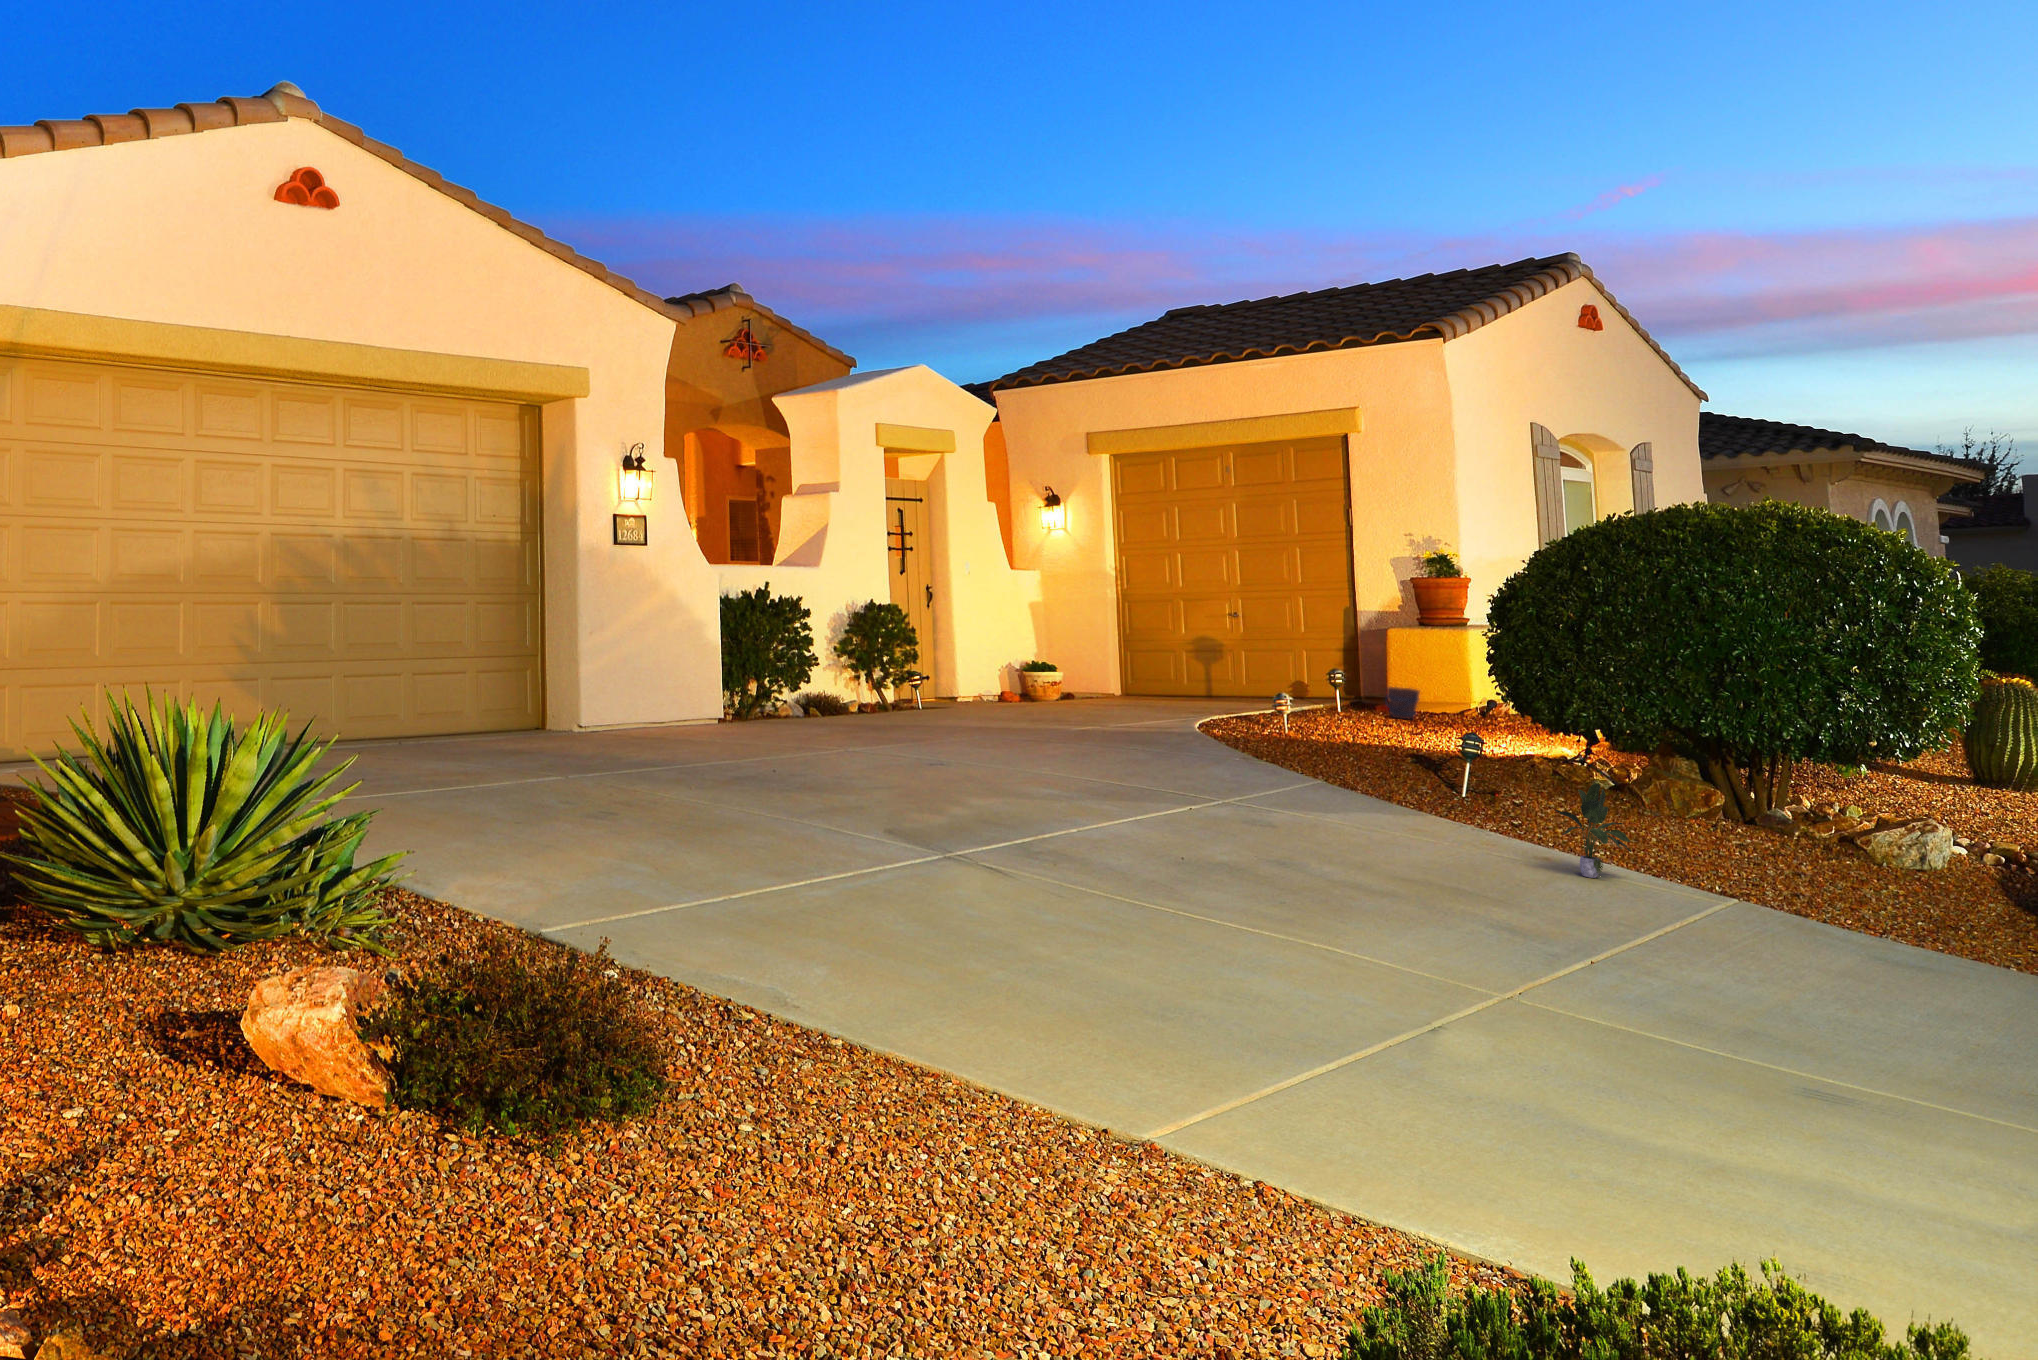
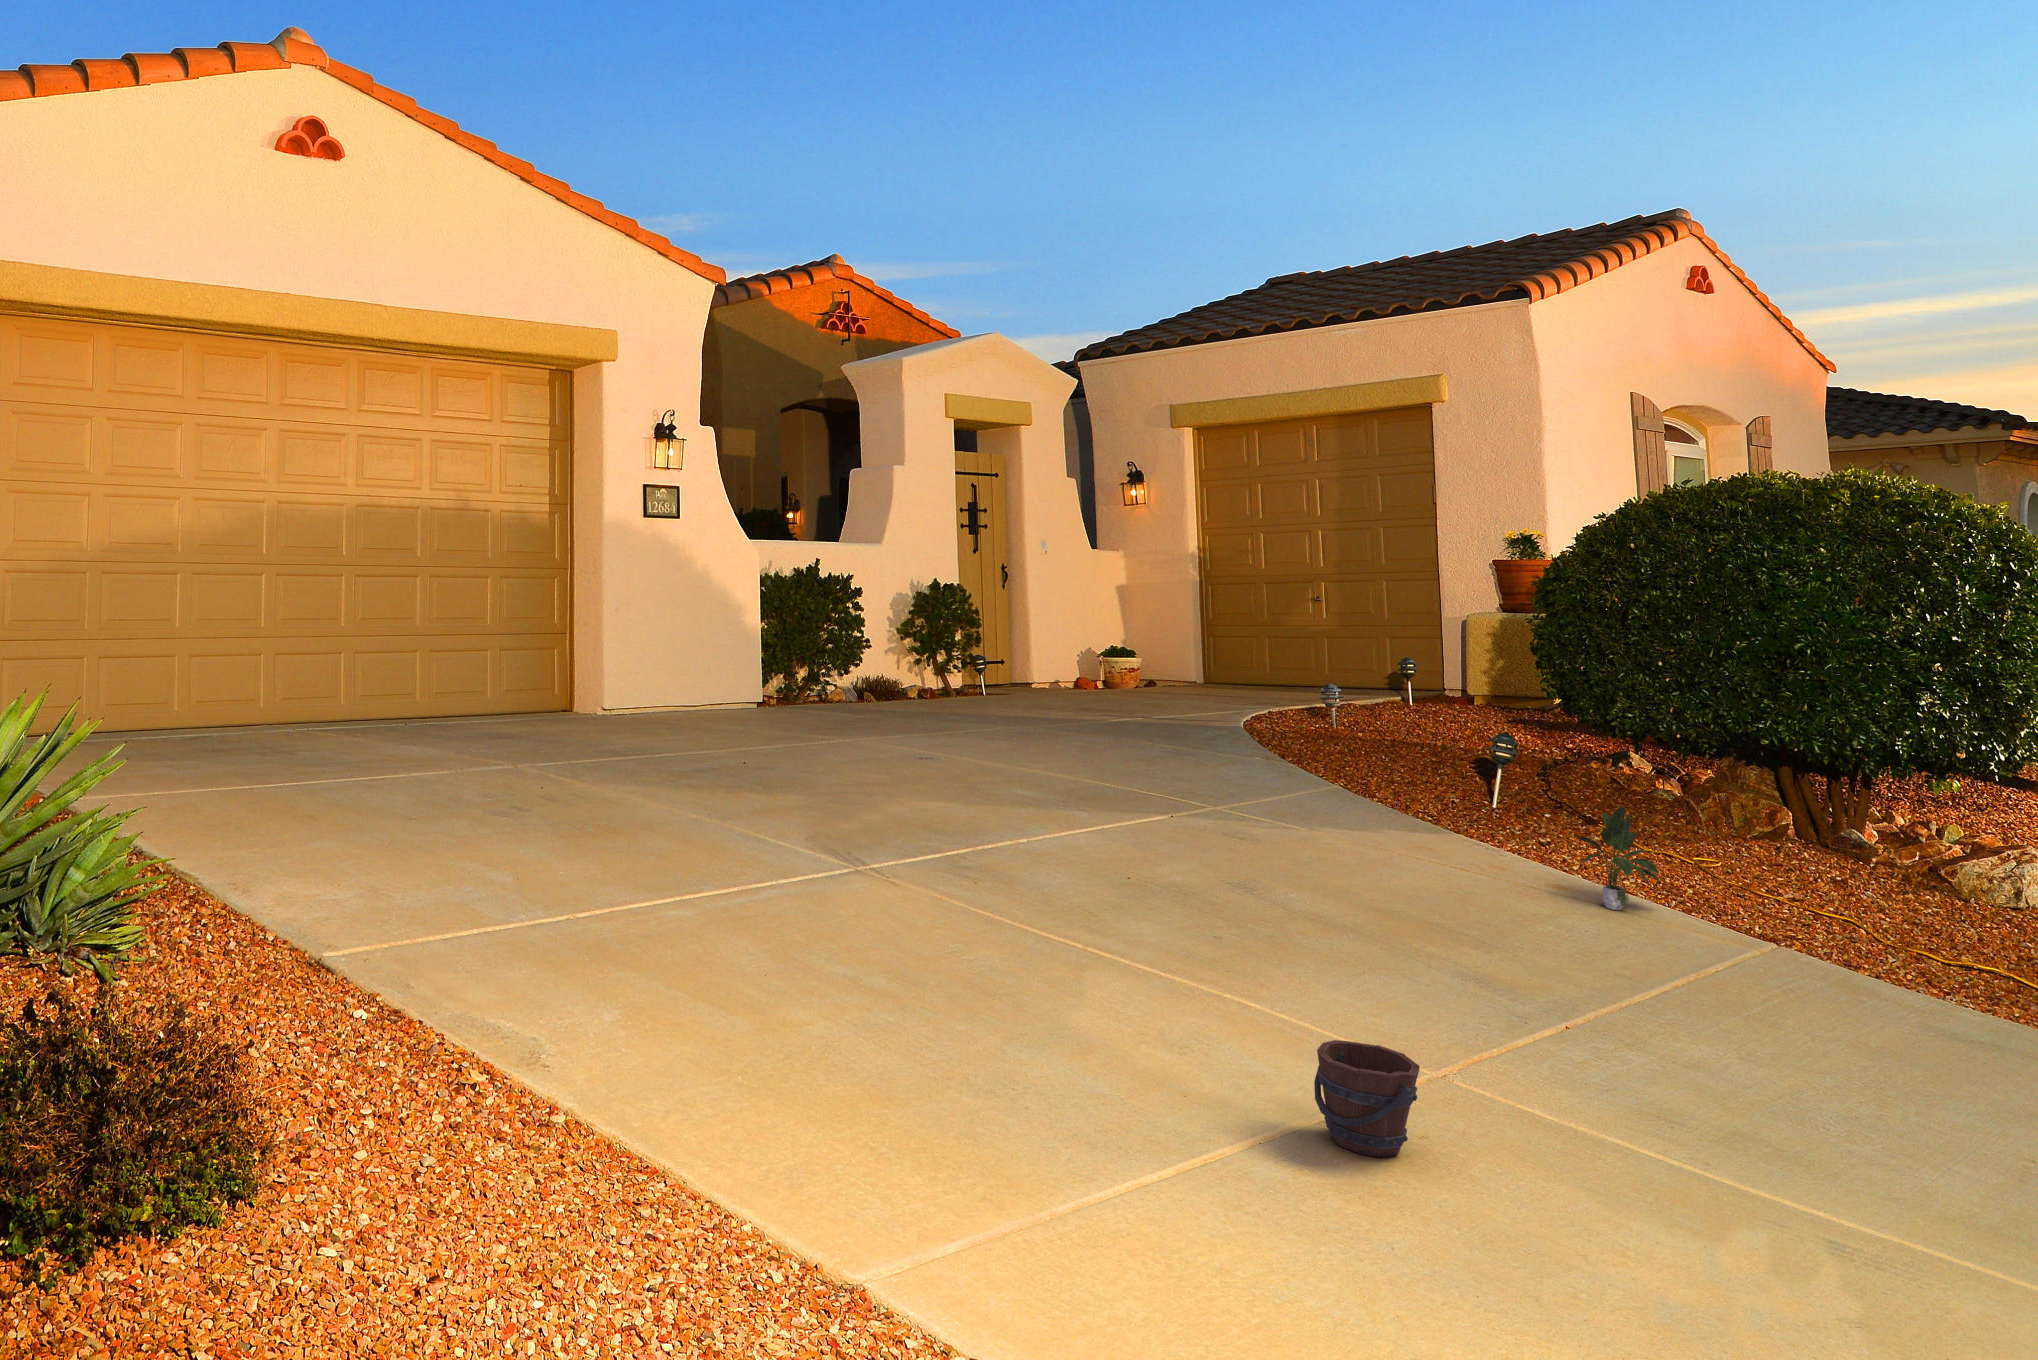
bucket: present [1385,687,1420,719] -> present [1314,1040,1420,1157]

